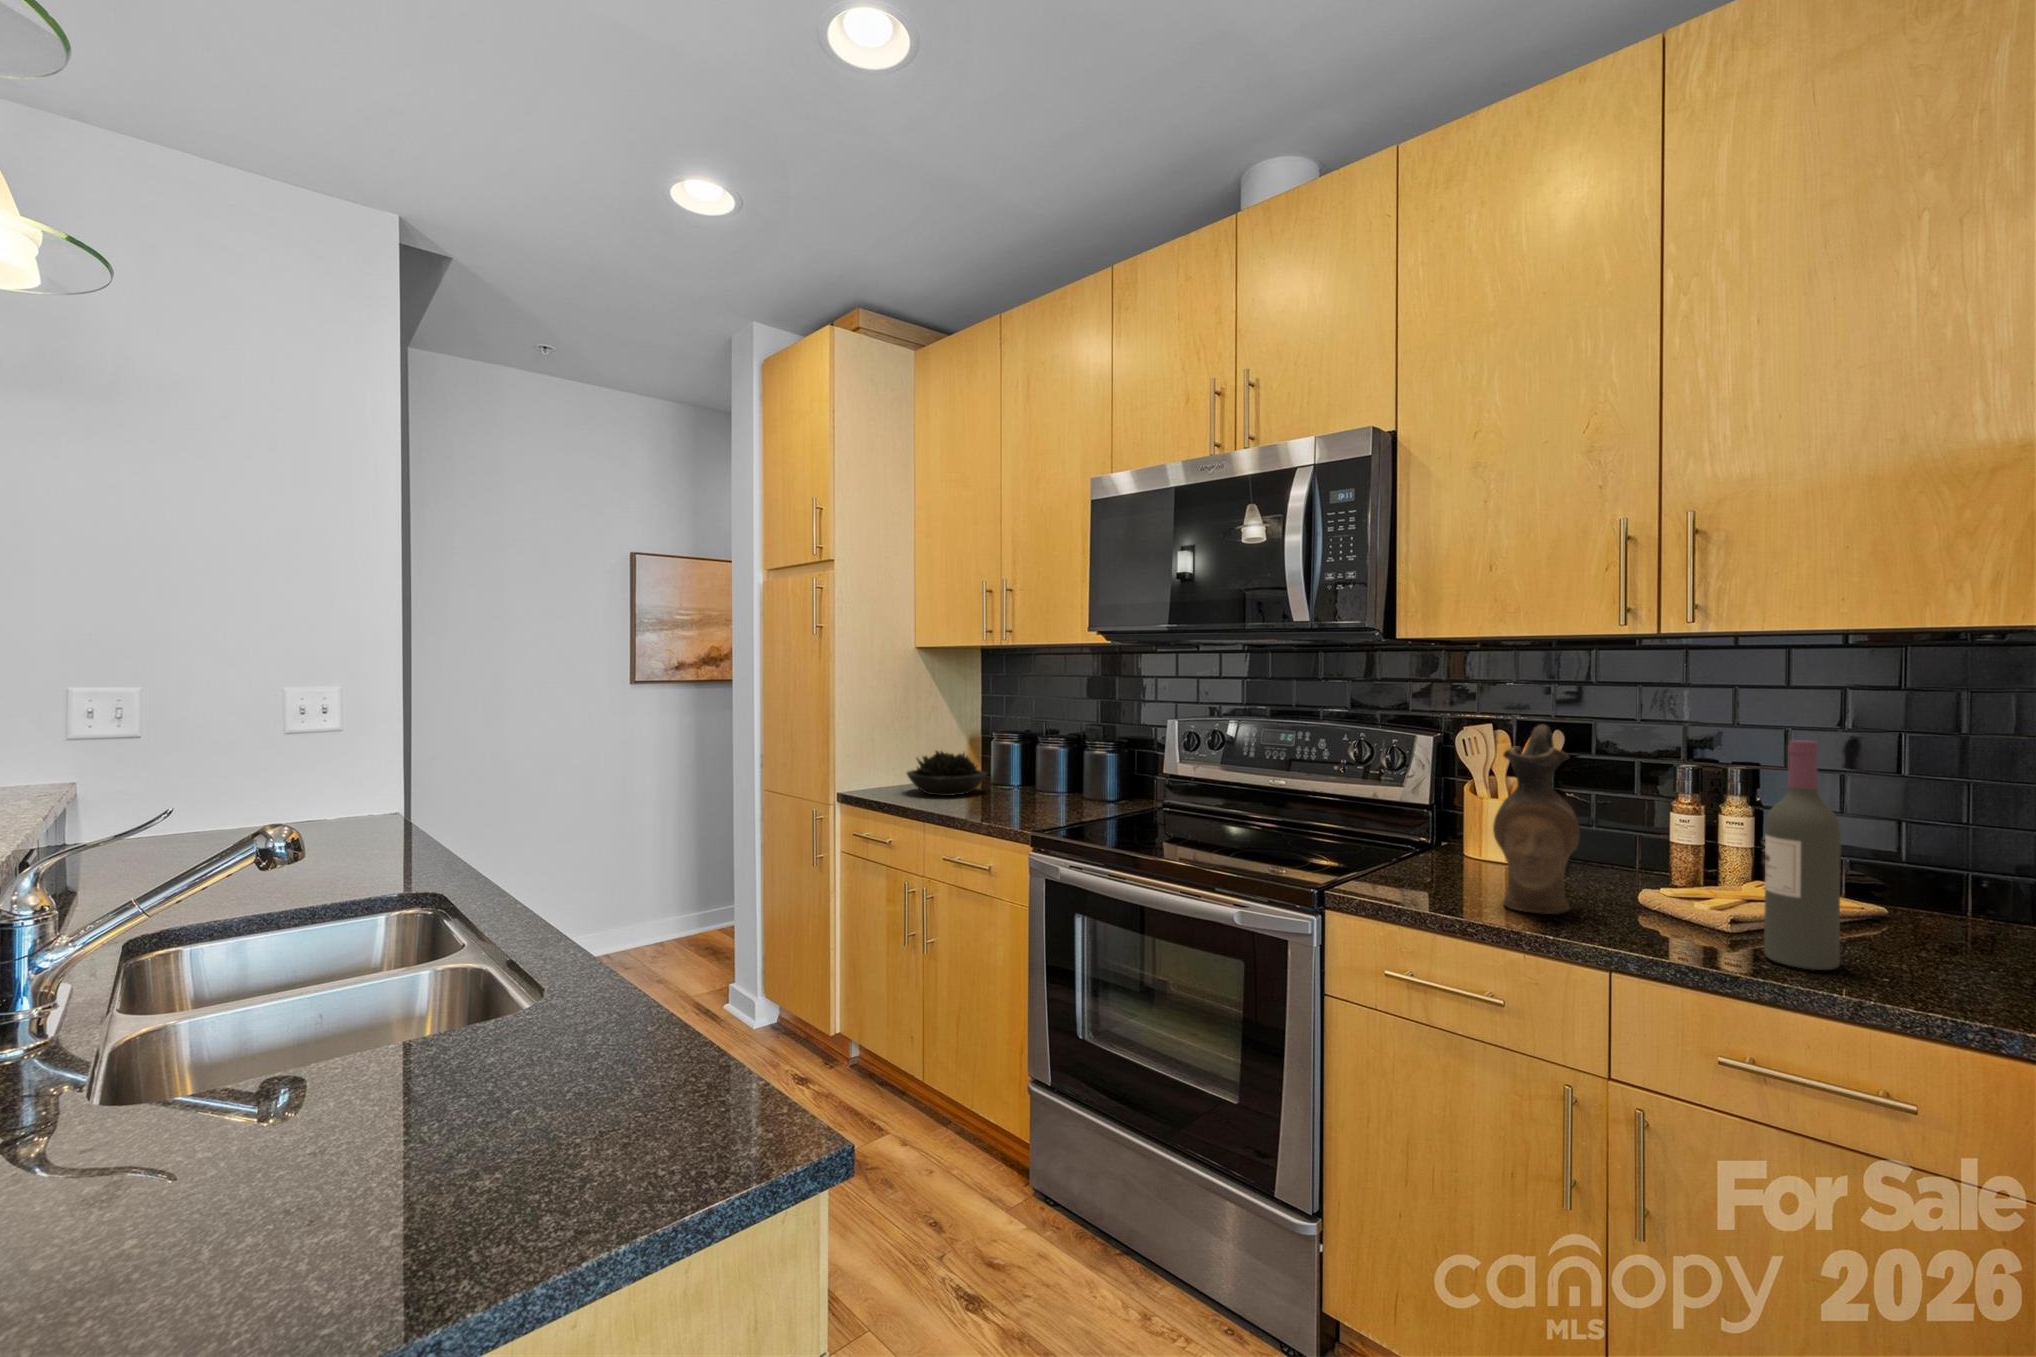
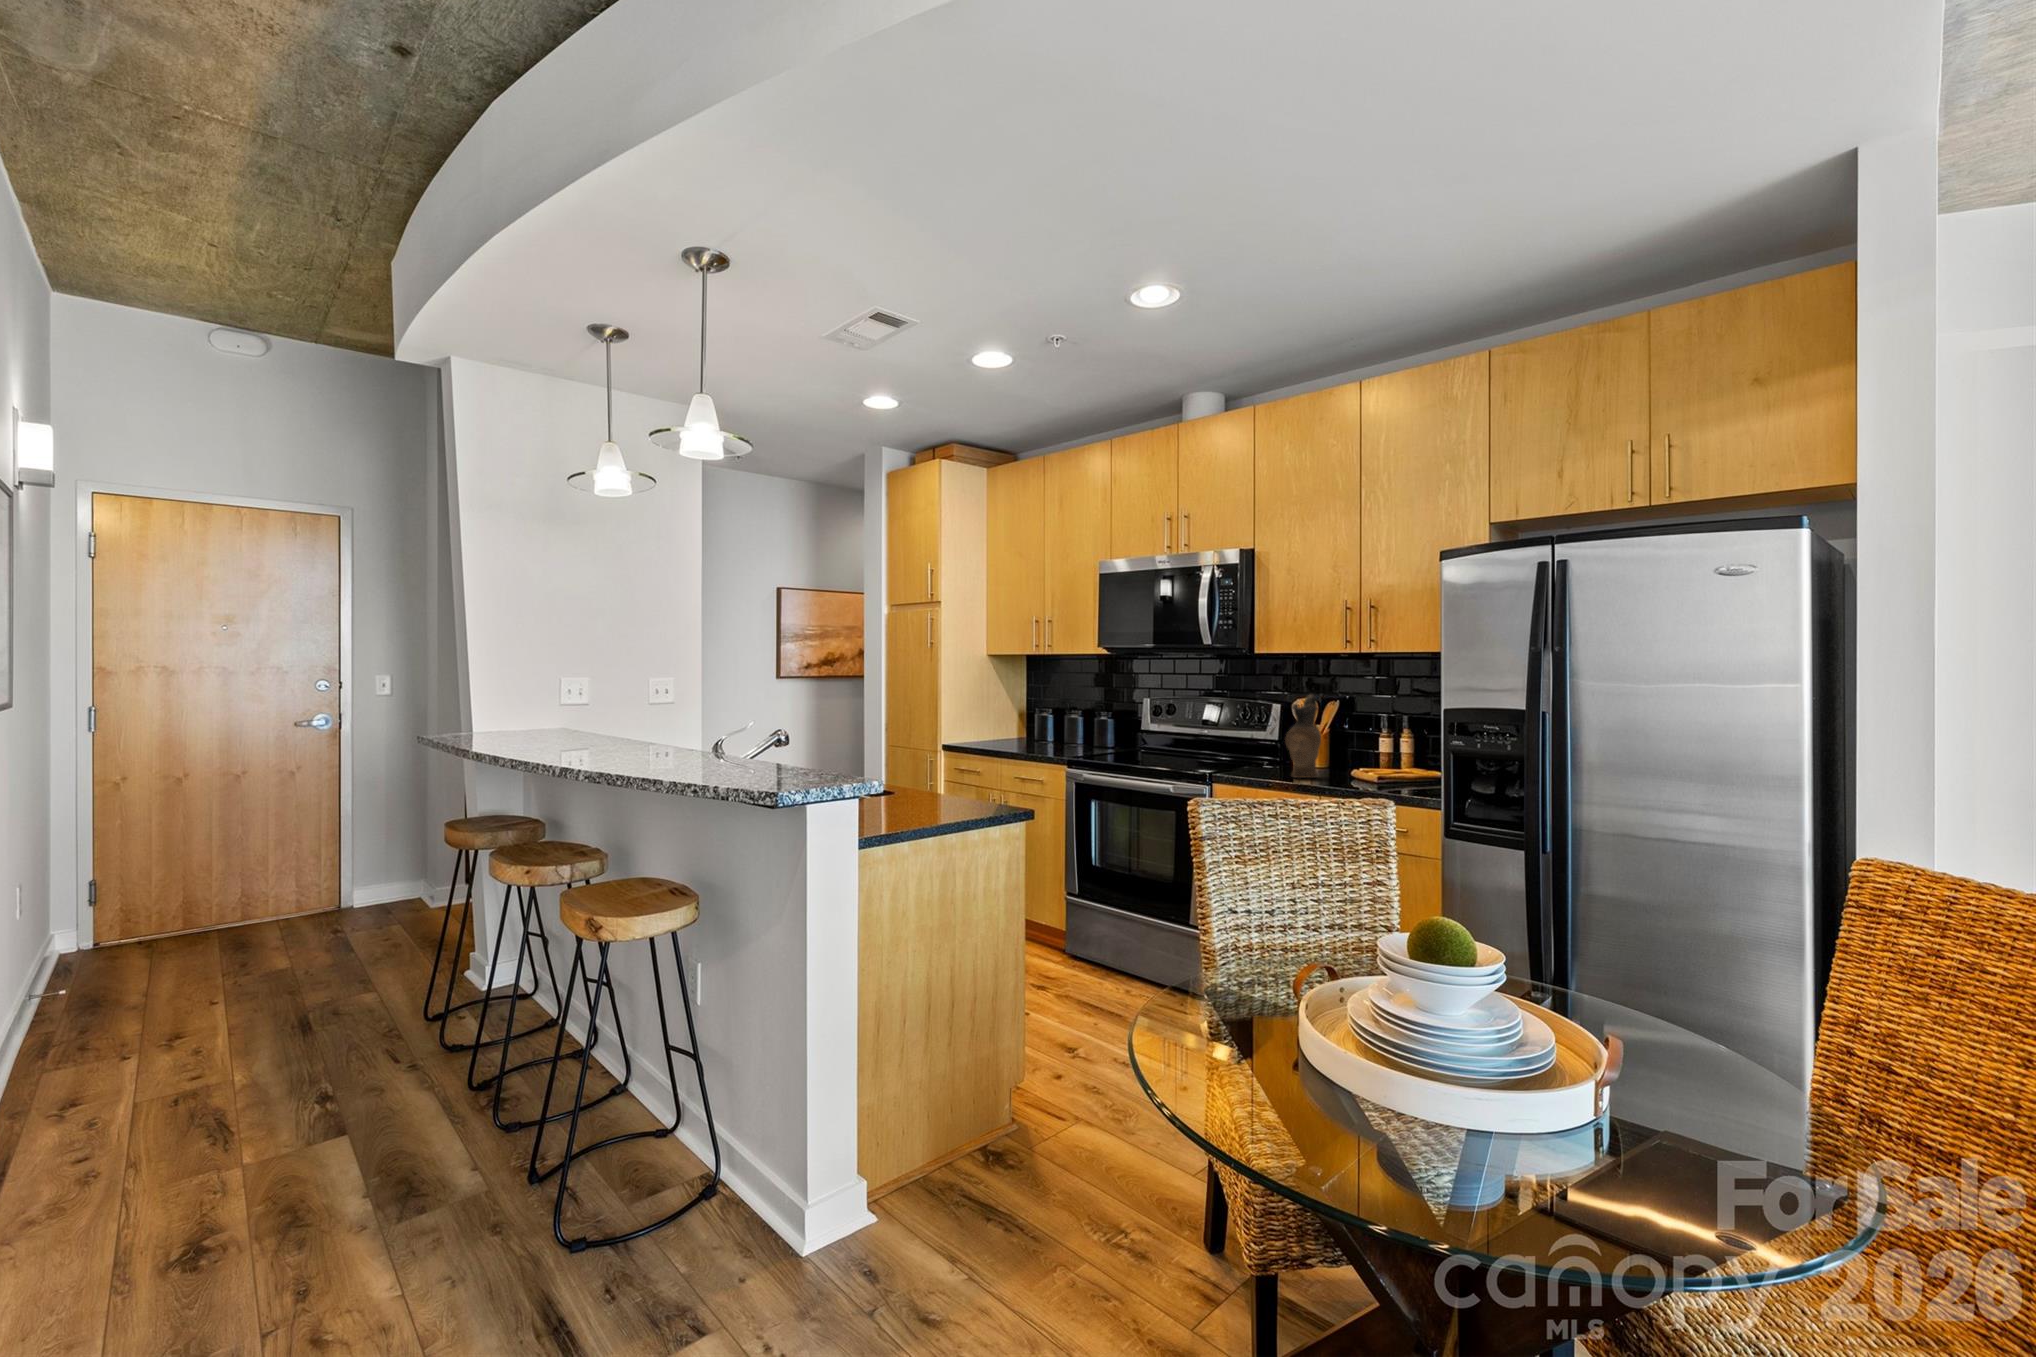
wine bottle: present [1764,740,1841,970] -> none [1380,698,1405,789]
succulent plant: present [907,751,987,796] -> none [986,718,1035,745]

